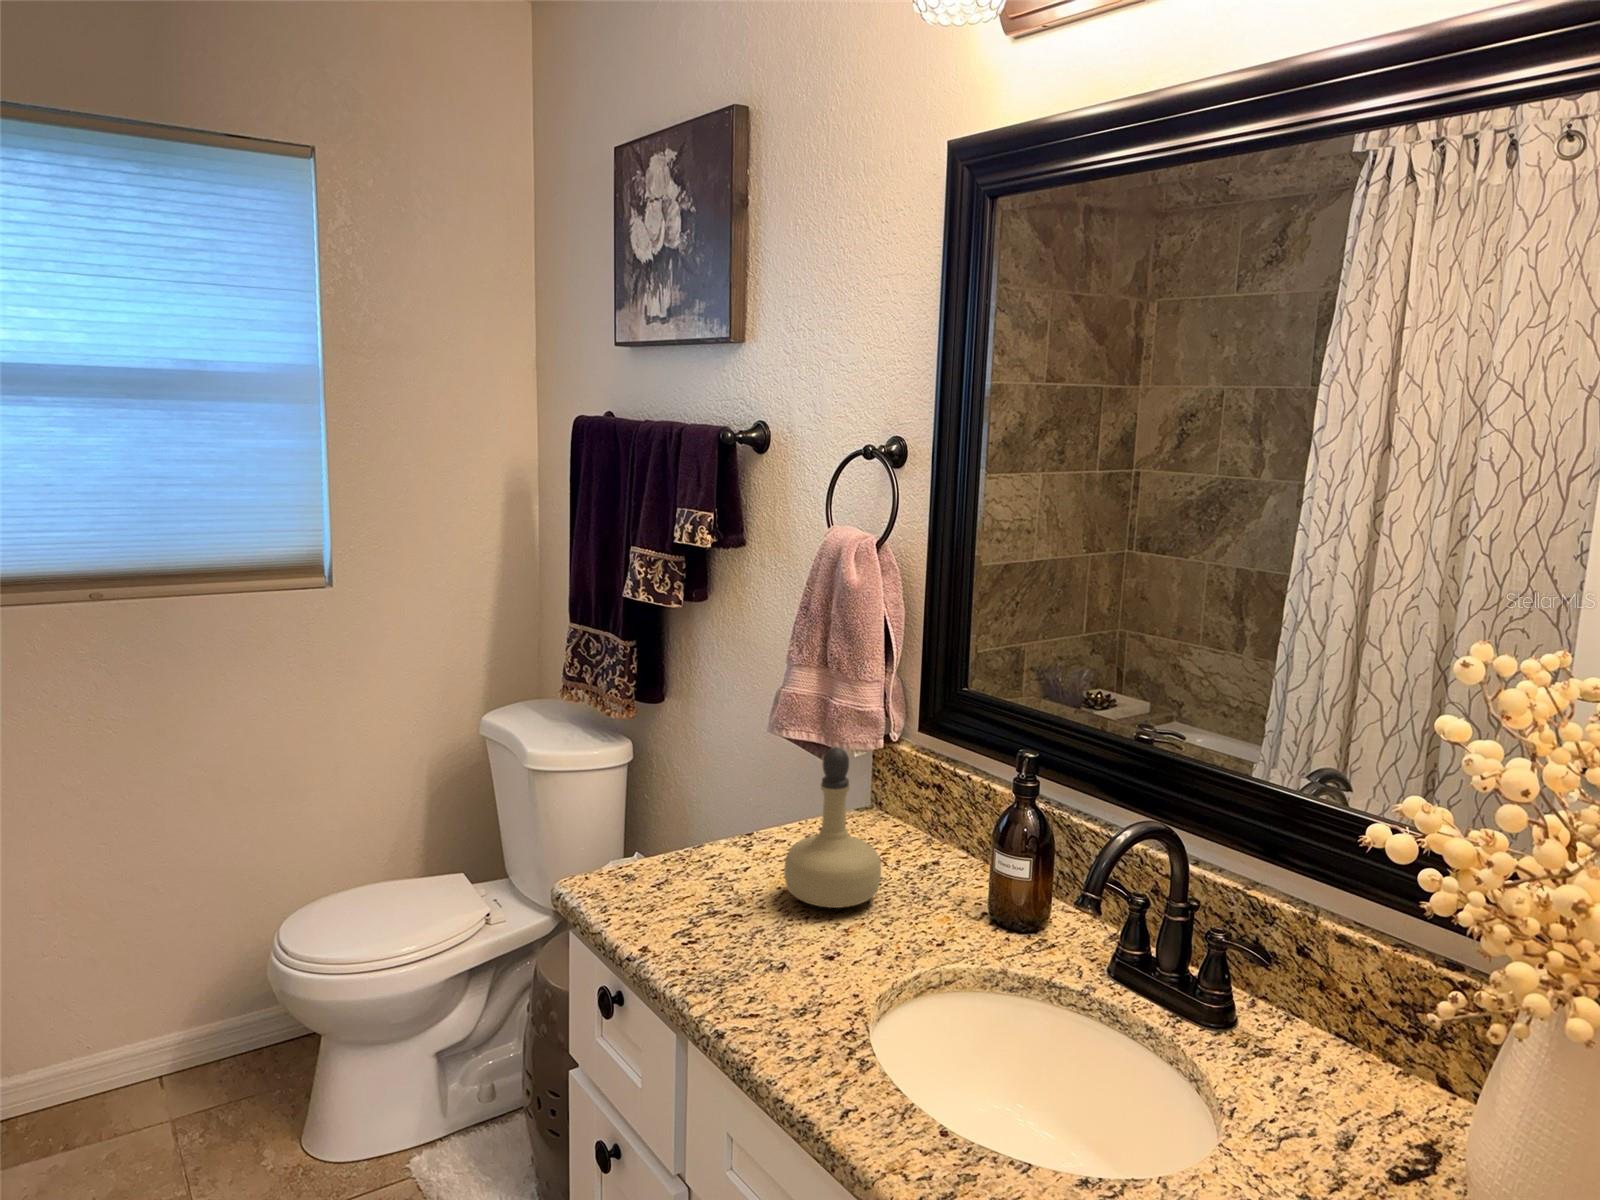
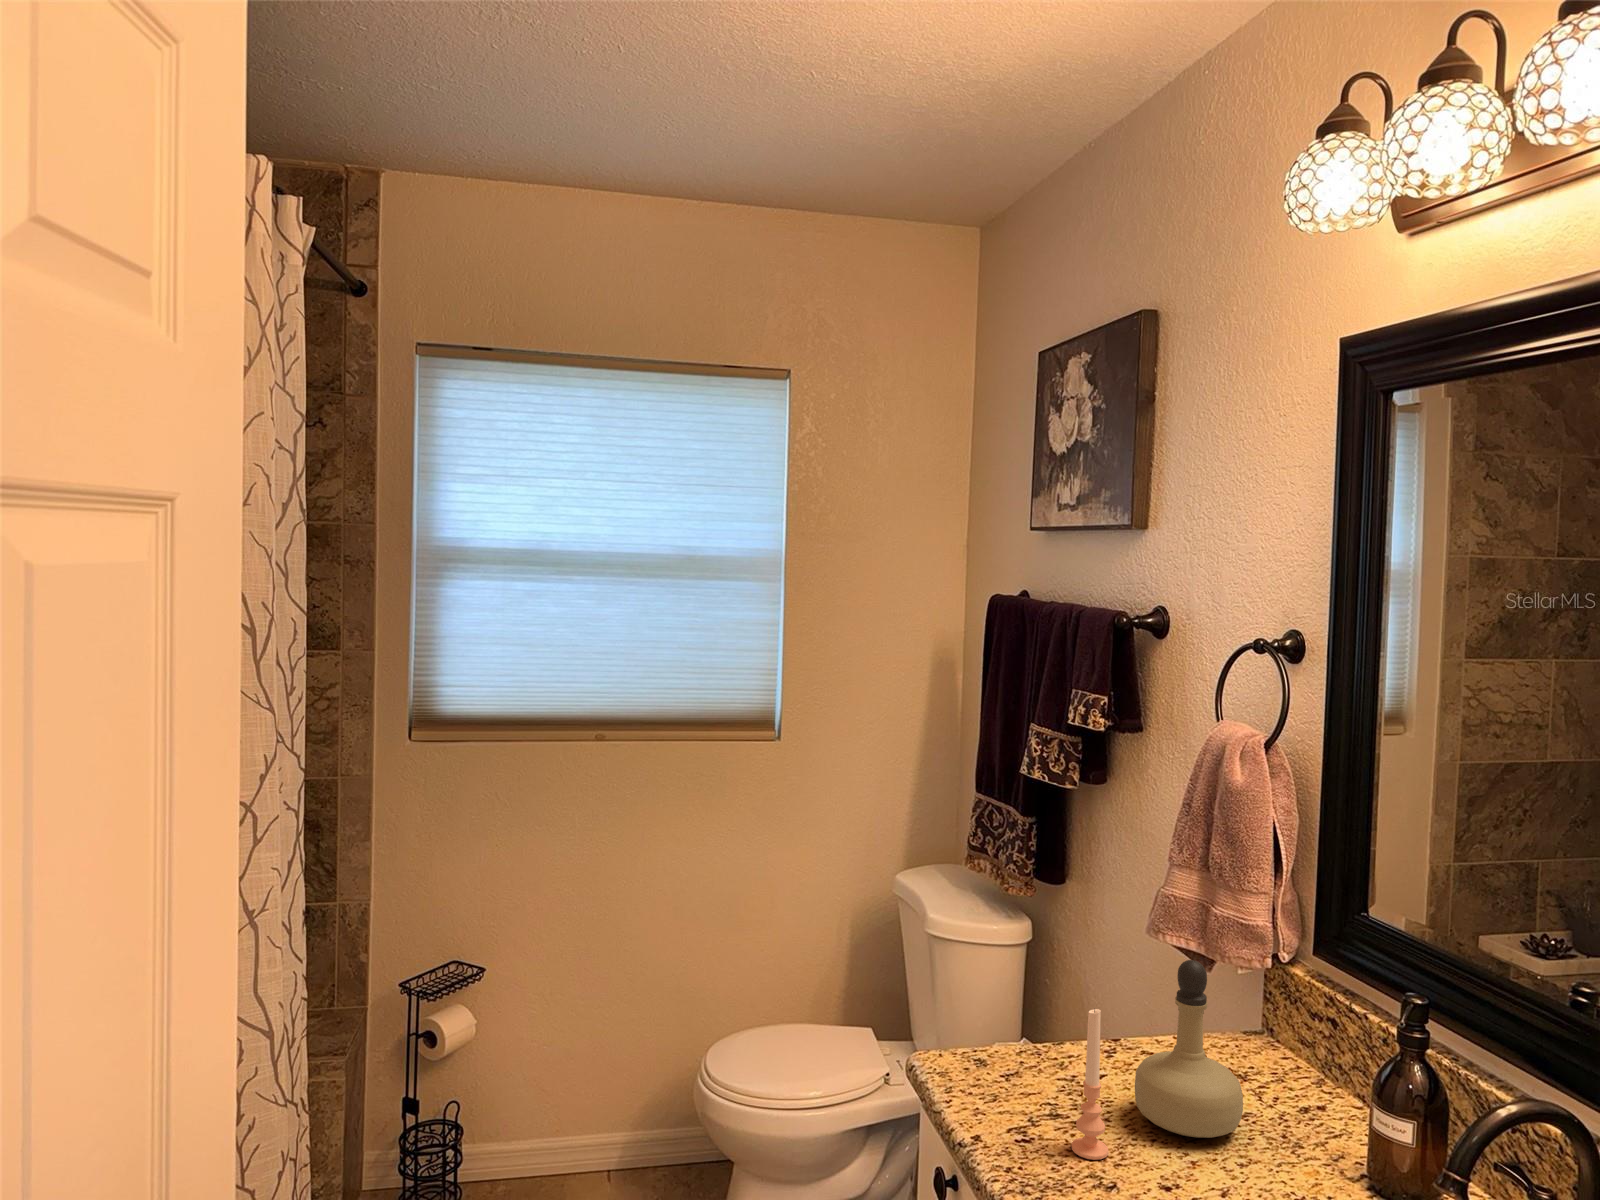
candle: none [737,804,772,946] -> present [1072,1009,1108,1160]

